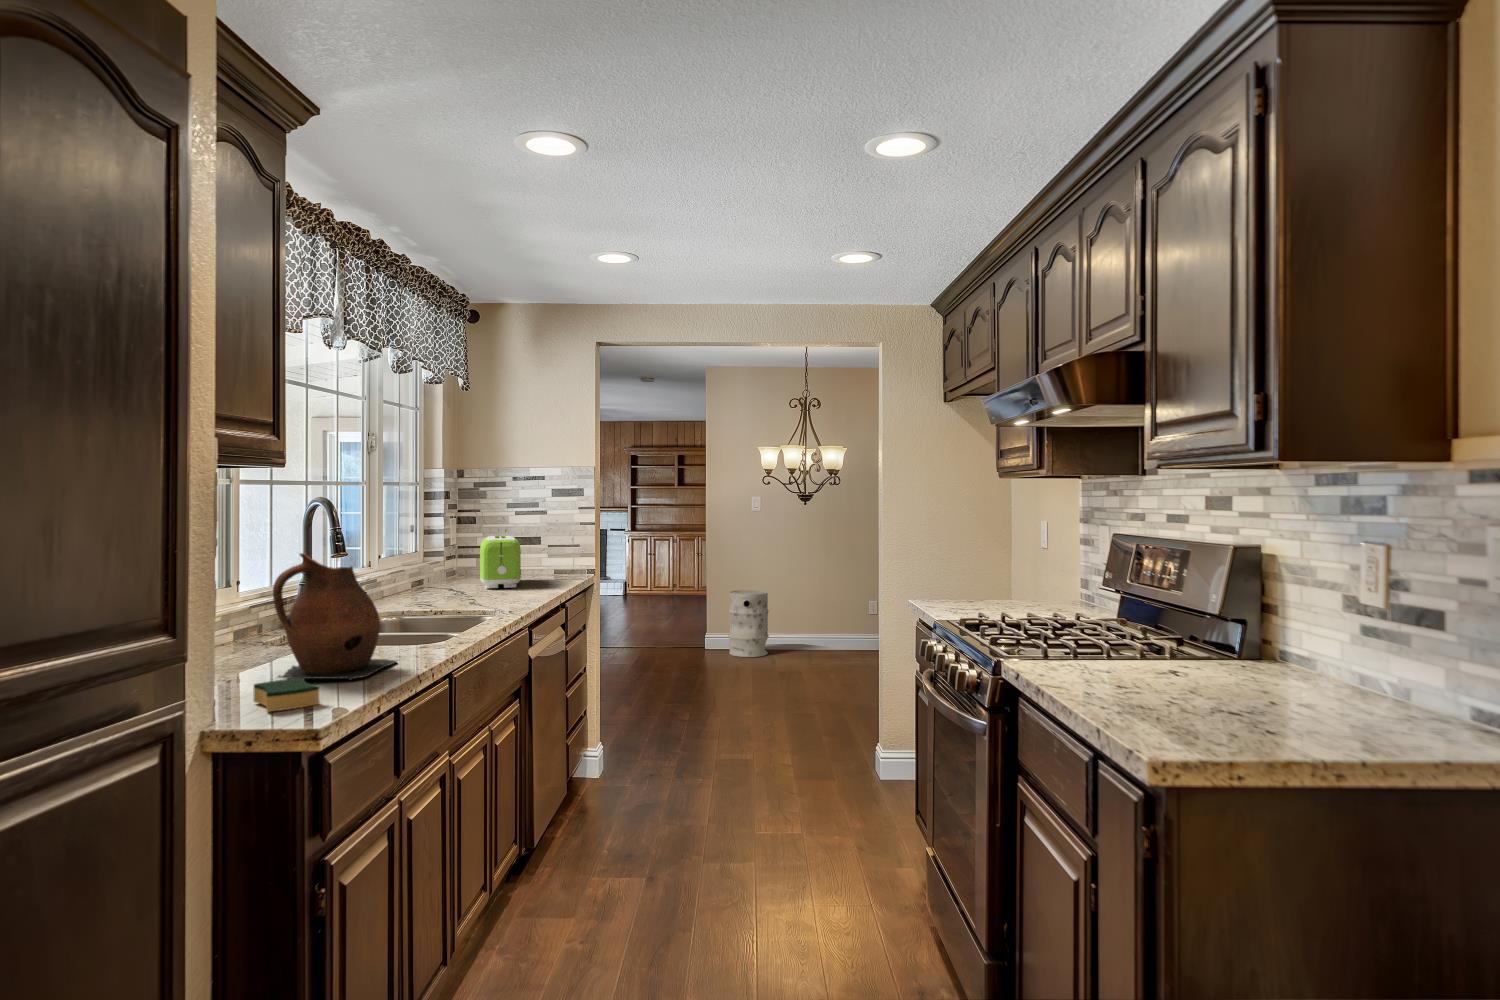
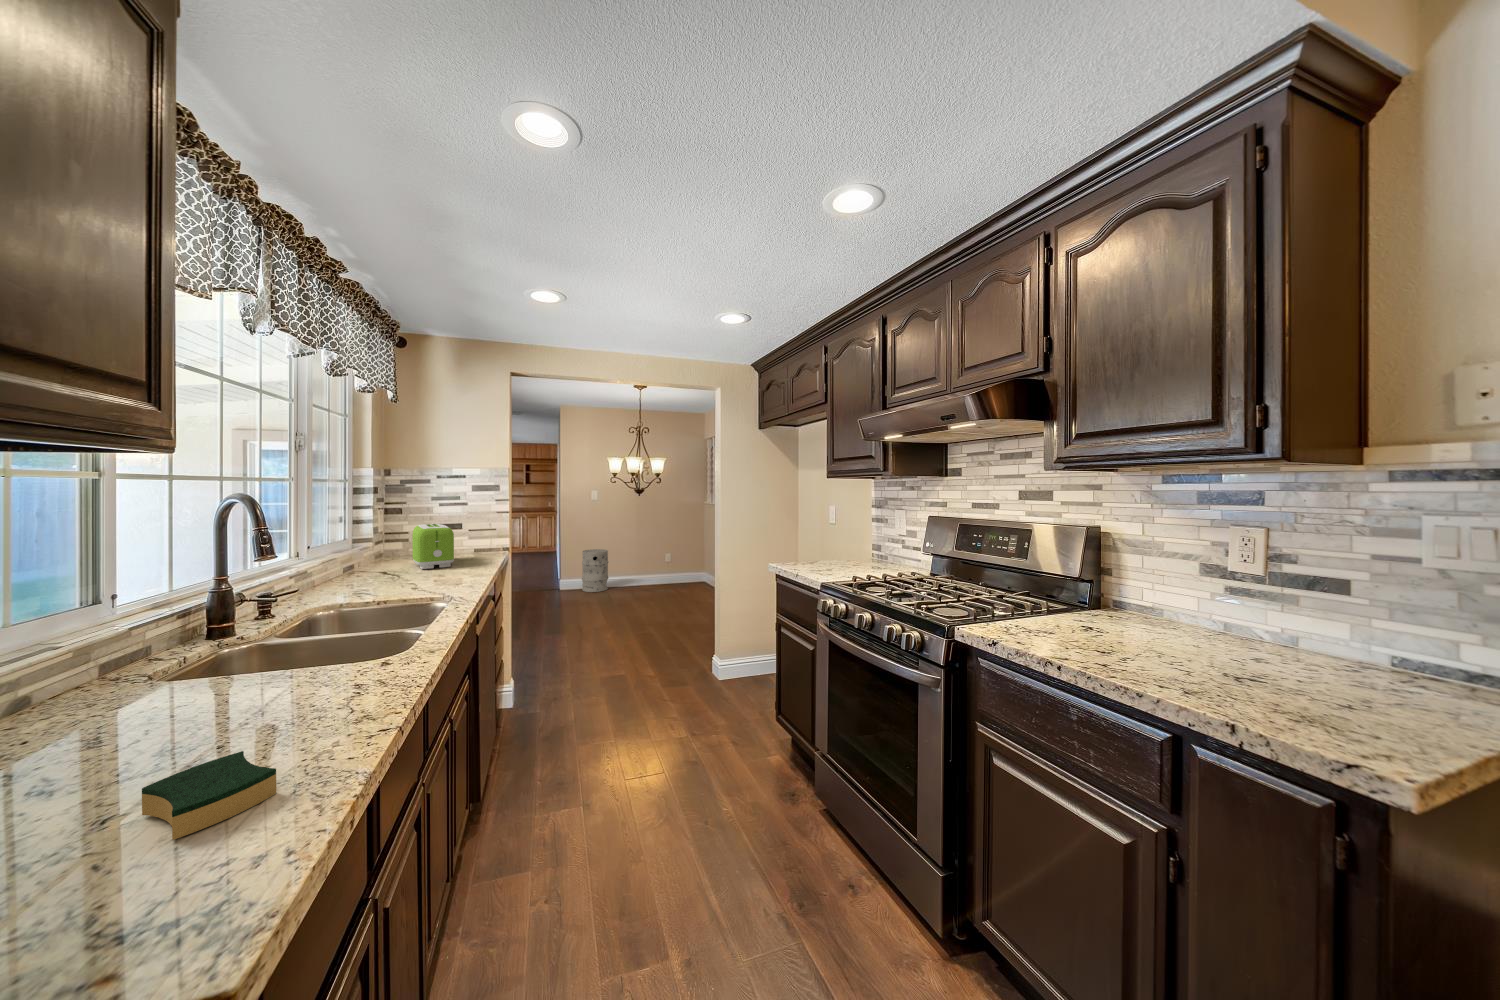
ceramic pitcher: present [273,553,397,681] -> none [176,572,373,745]

